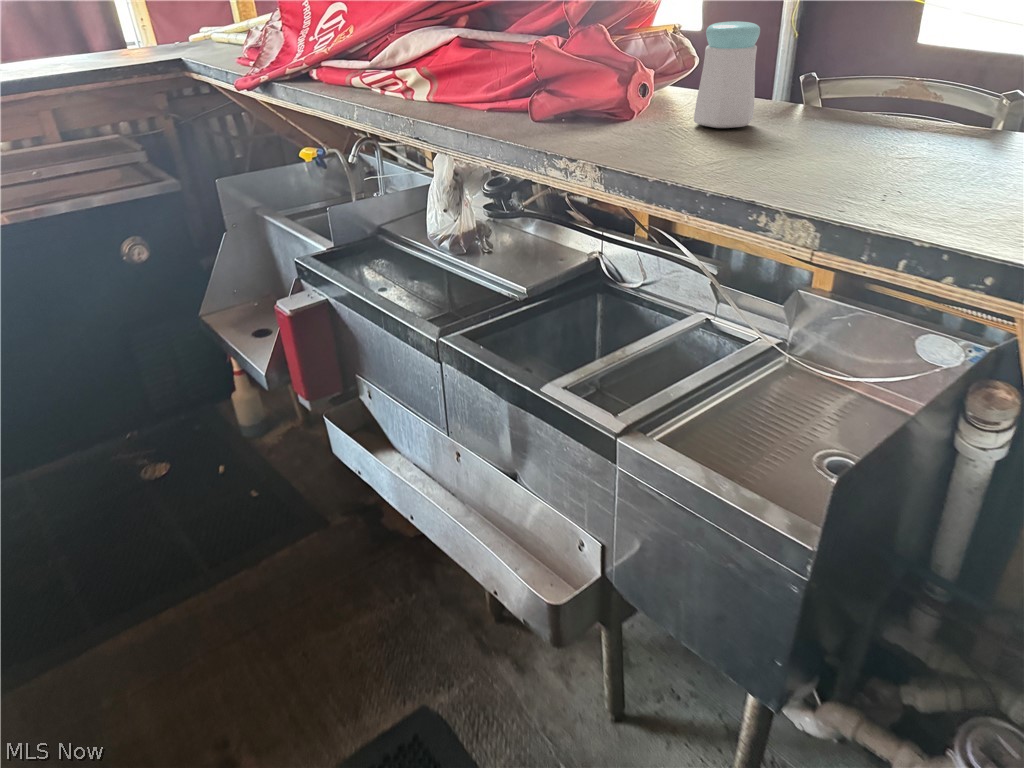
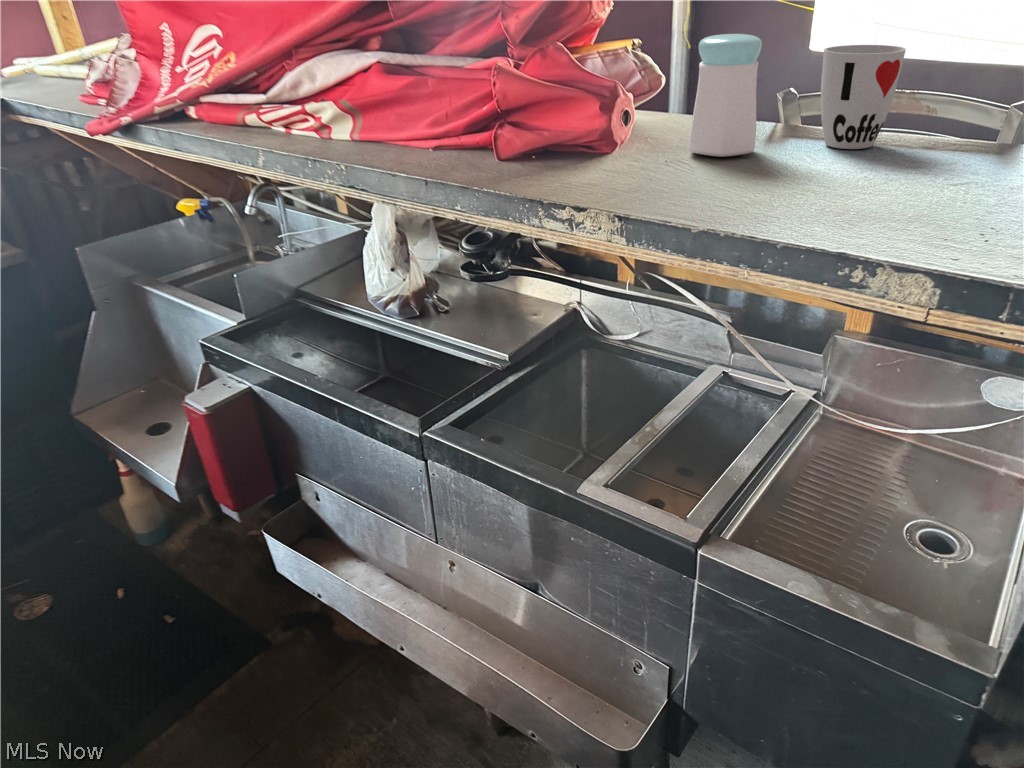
cup: none [818,35,894,128] -> present [821,45,906,149]

